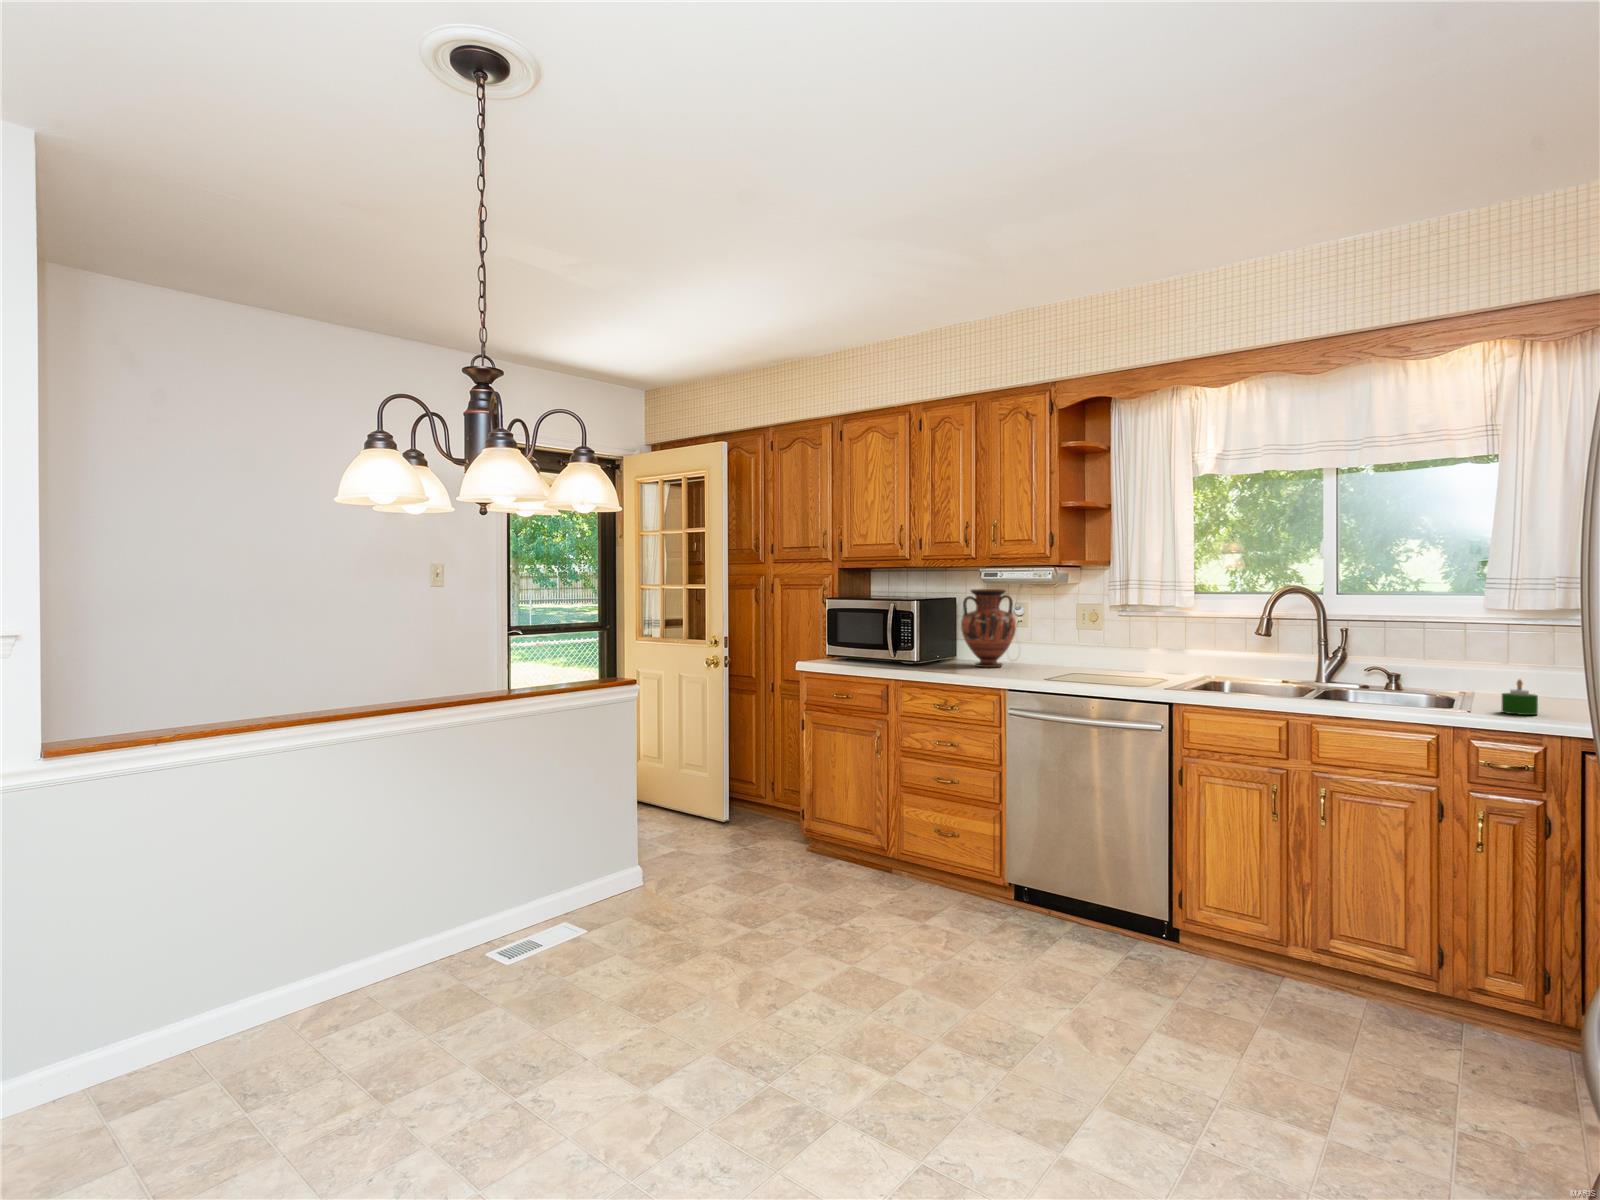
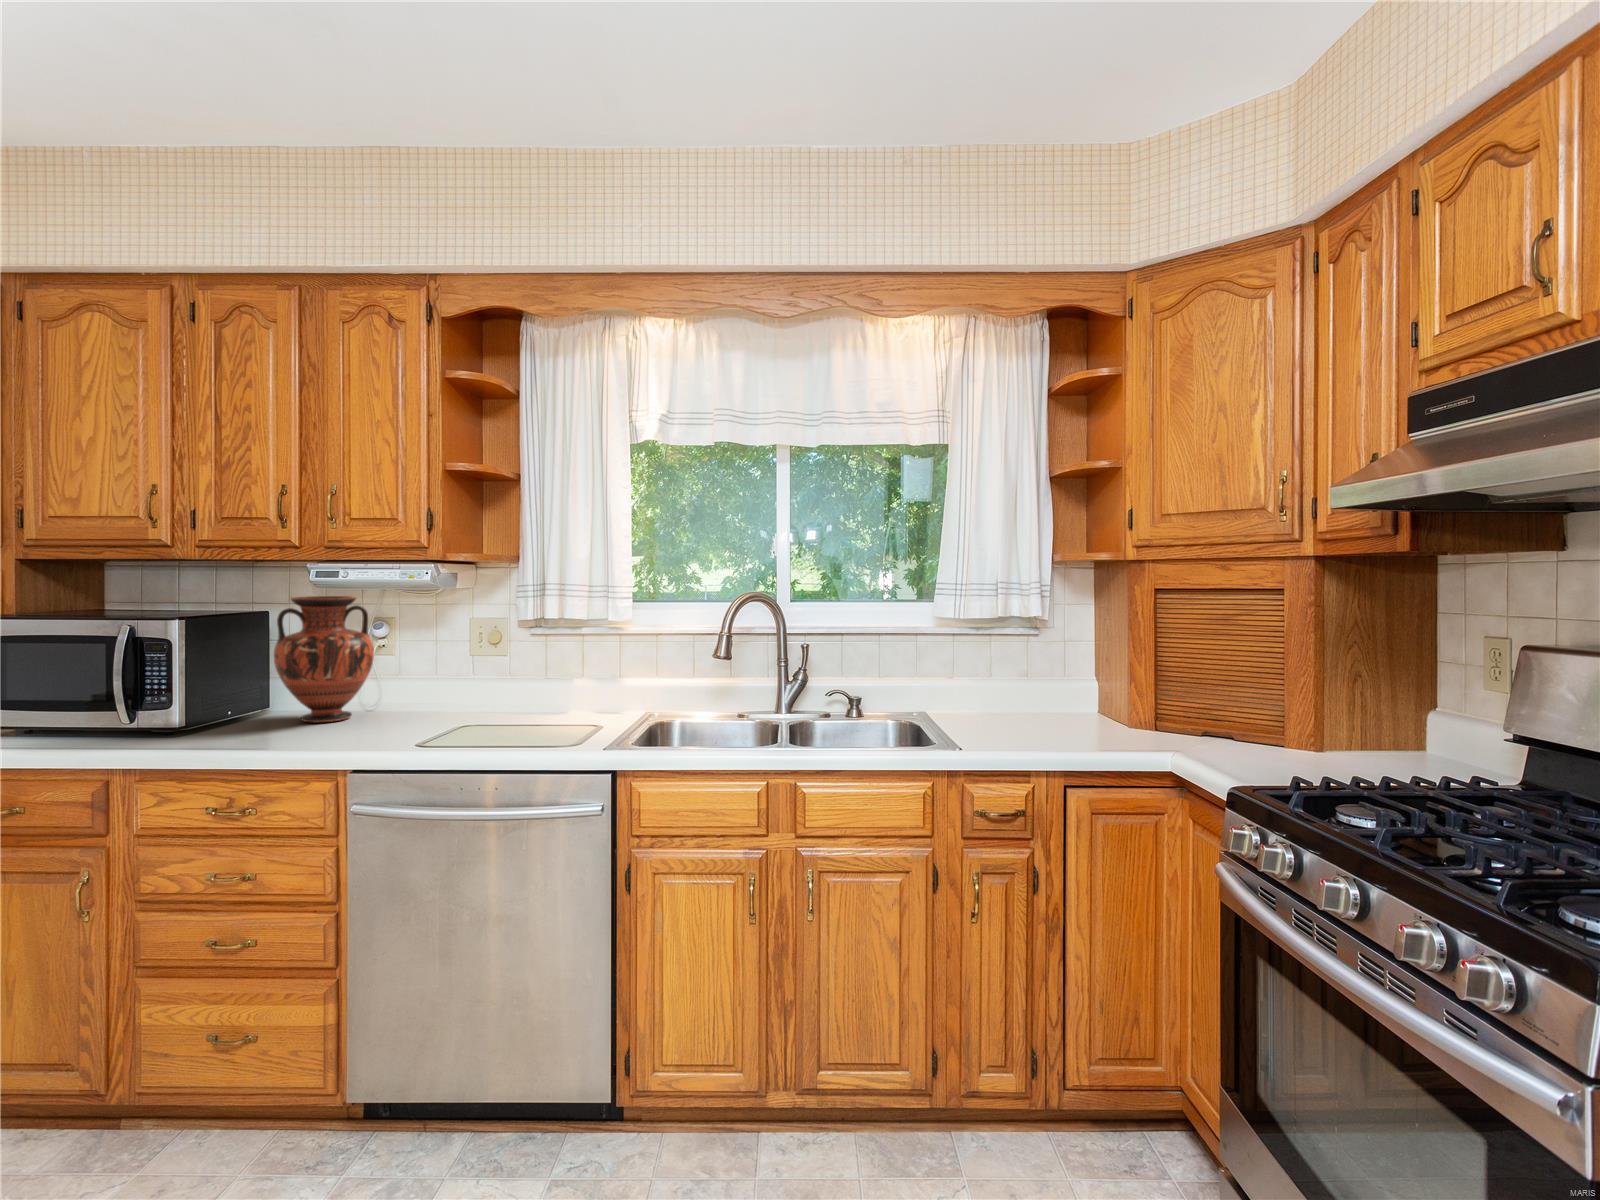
candle: present [1502,680,1538,715] -> none [982,706,1015,748]

